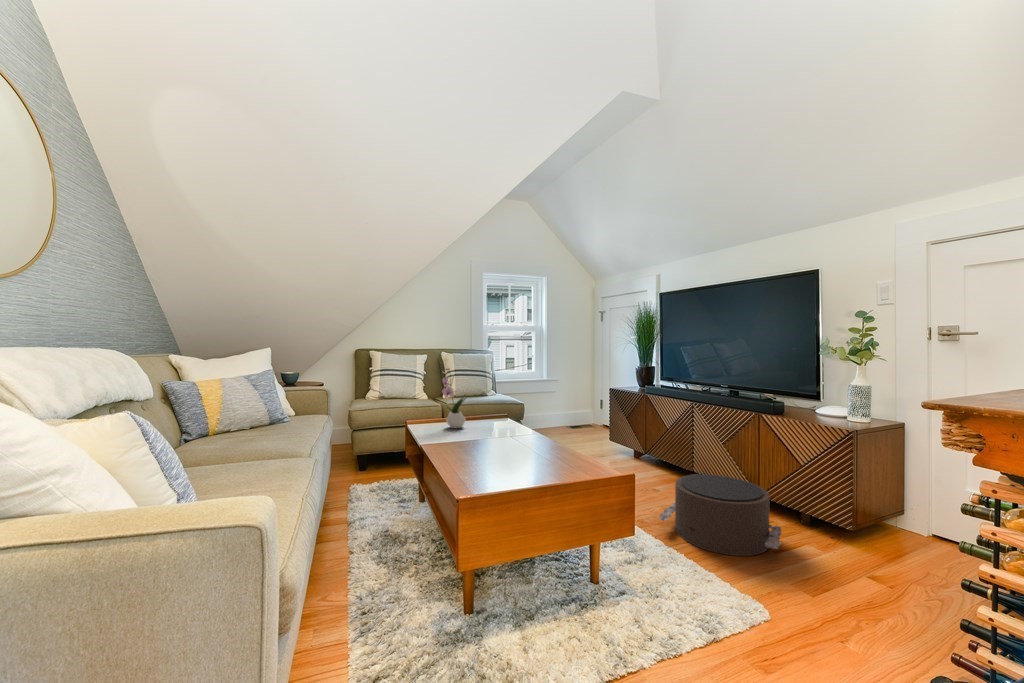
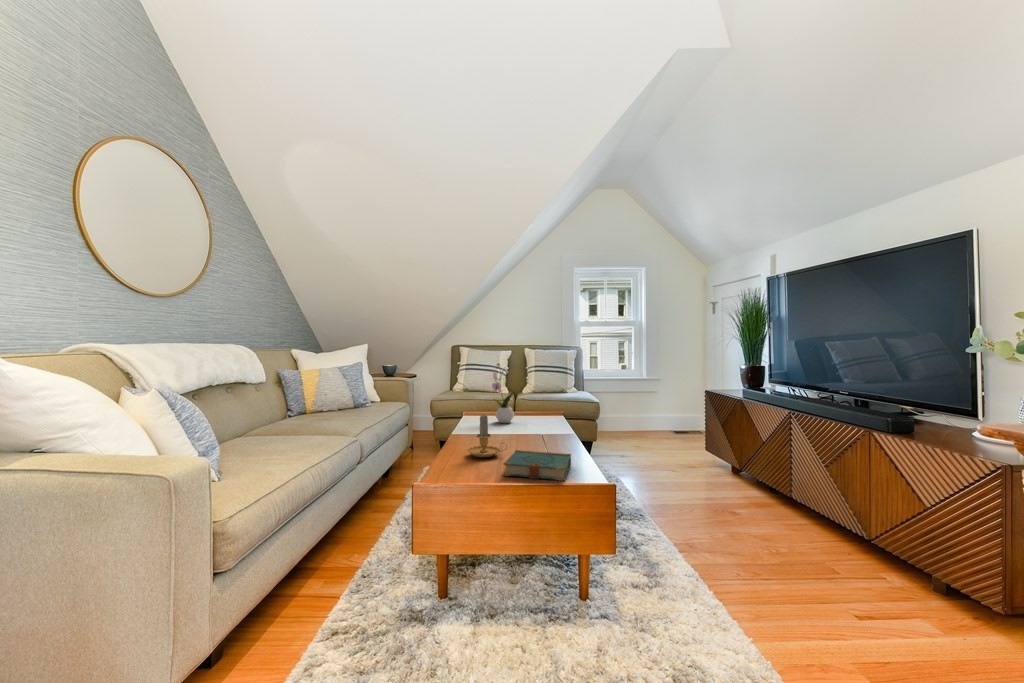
candle: none [463,418,504,463] -> present [468,415,507,457]
book: none [519,450,585,477] -> present [503,450,571,481]
pouf: present [659,474,781,556] -> none [699,499,866,610]

